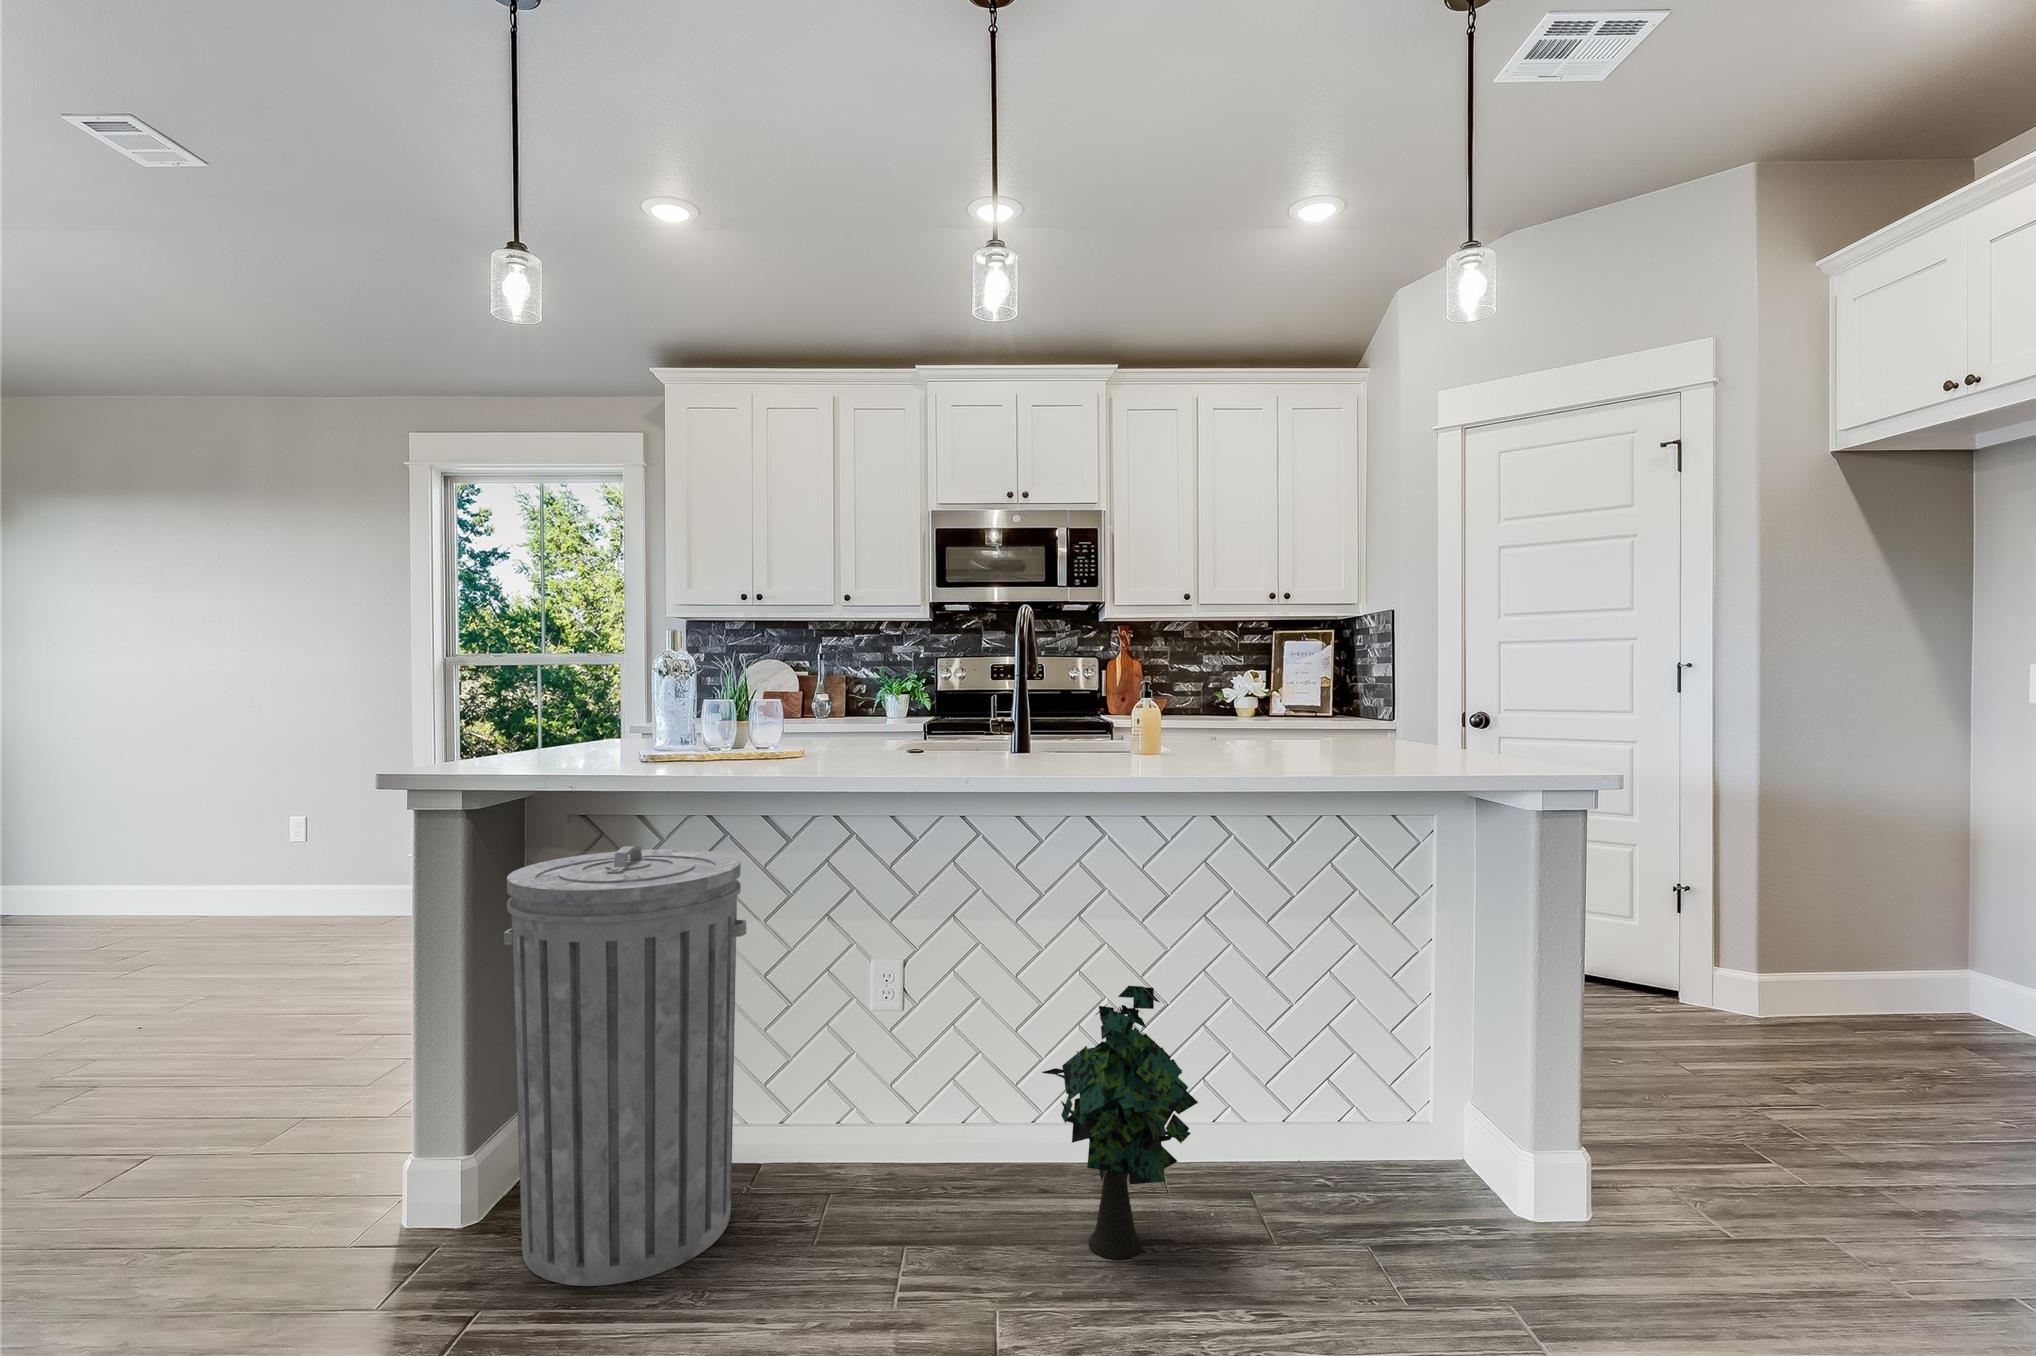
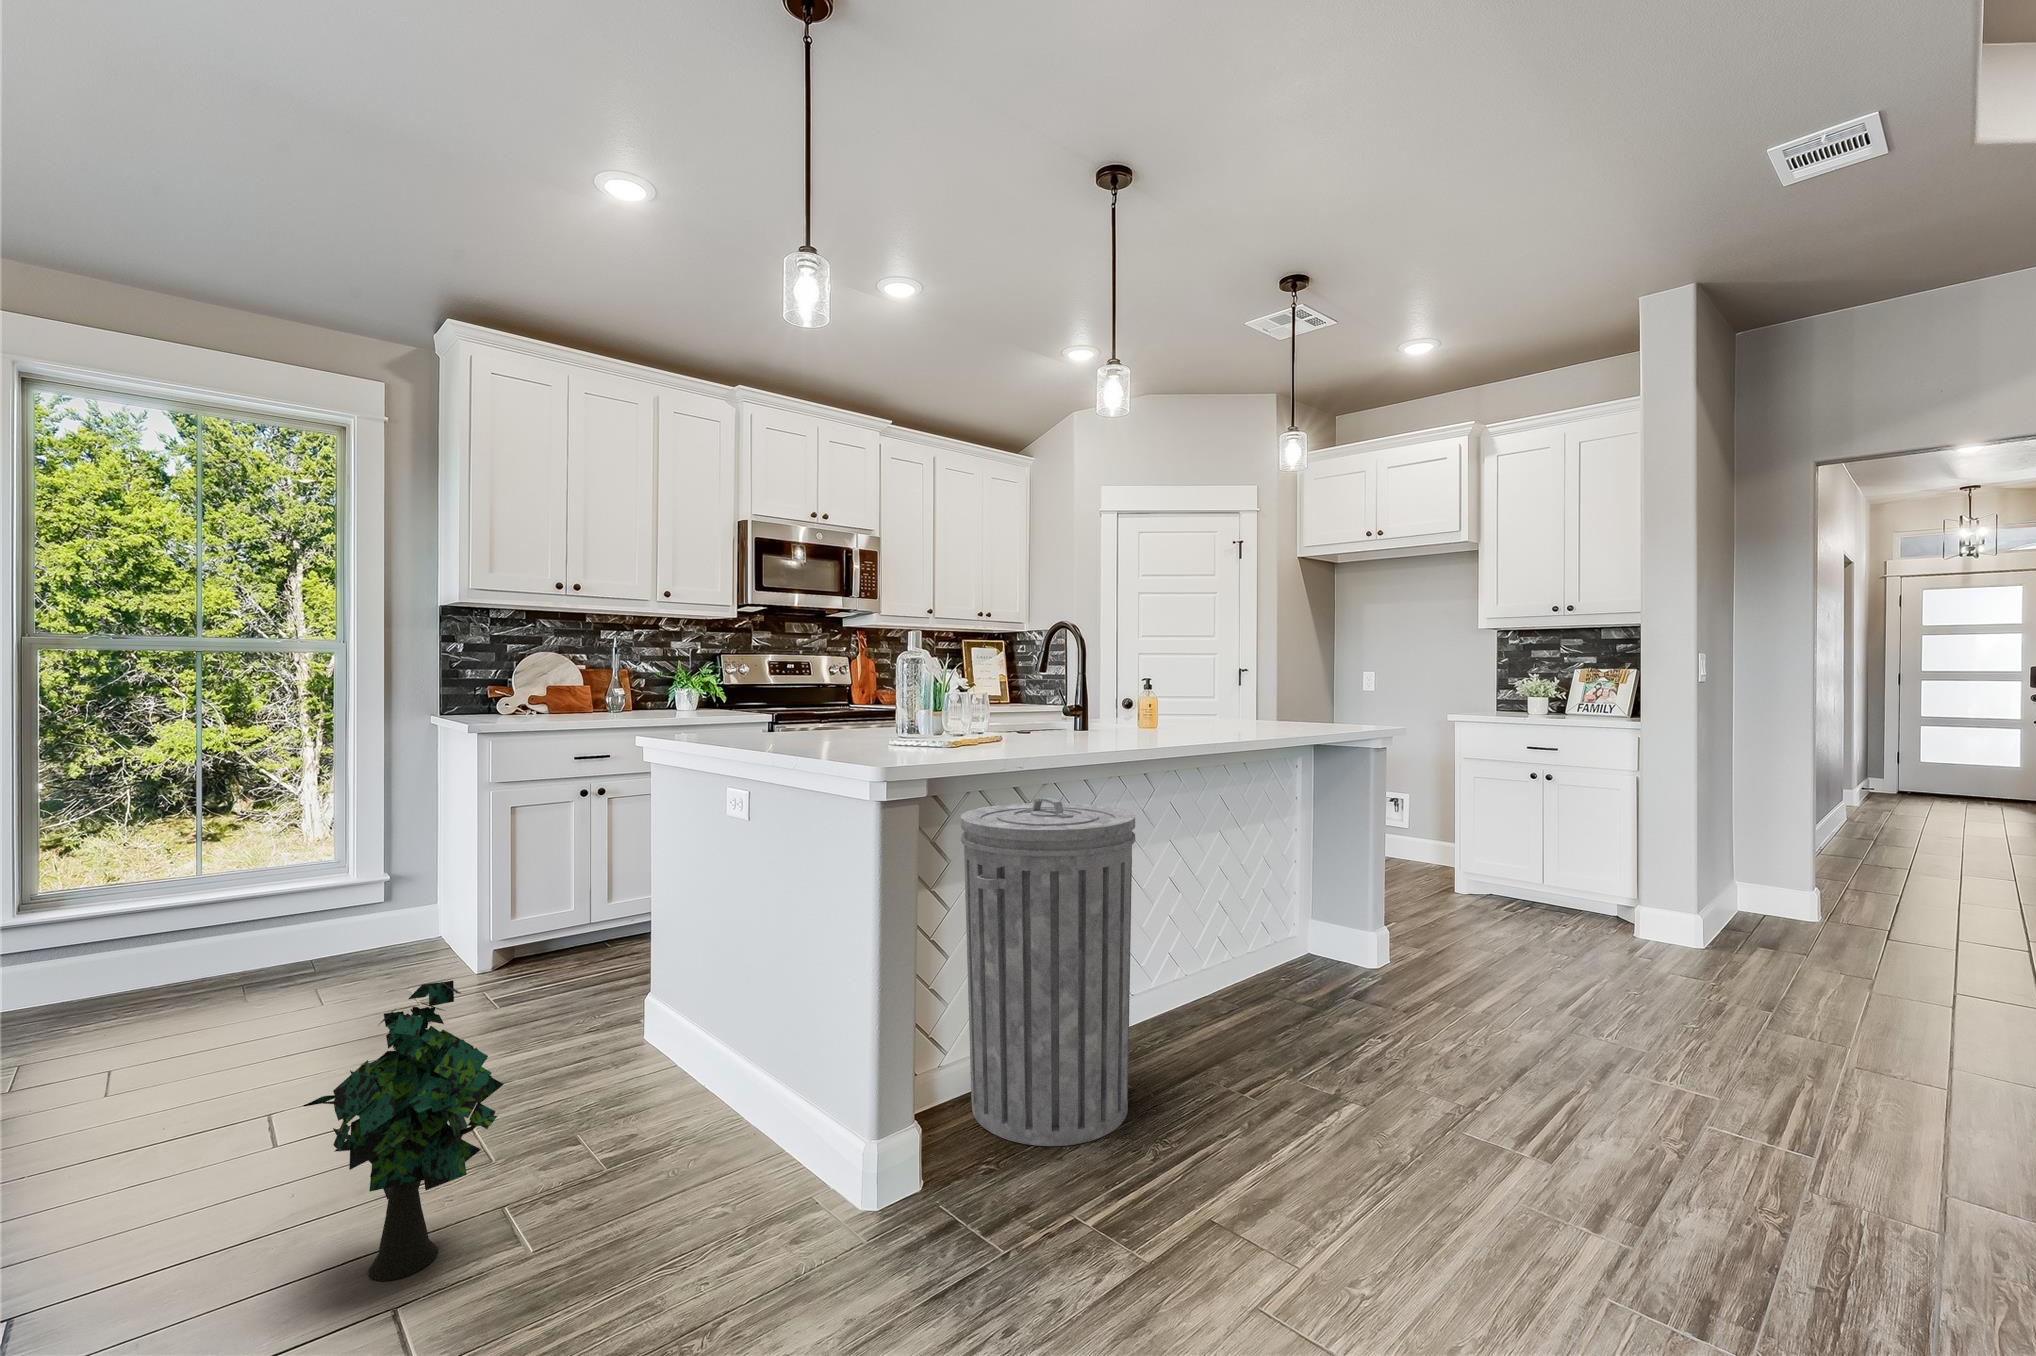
decorative plant: present [1042,986,1198,1259] -> present [303,981,504,1281]

